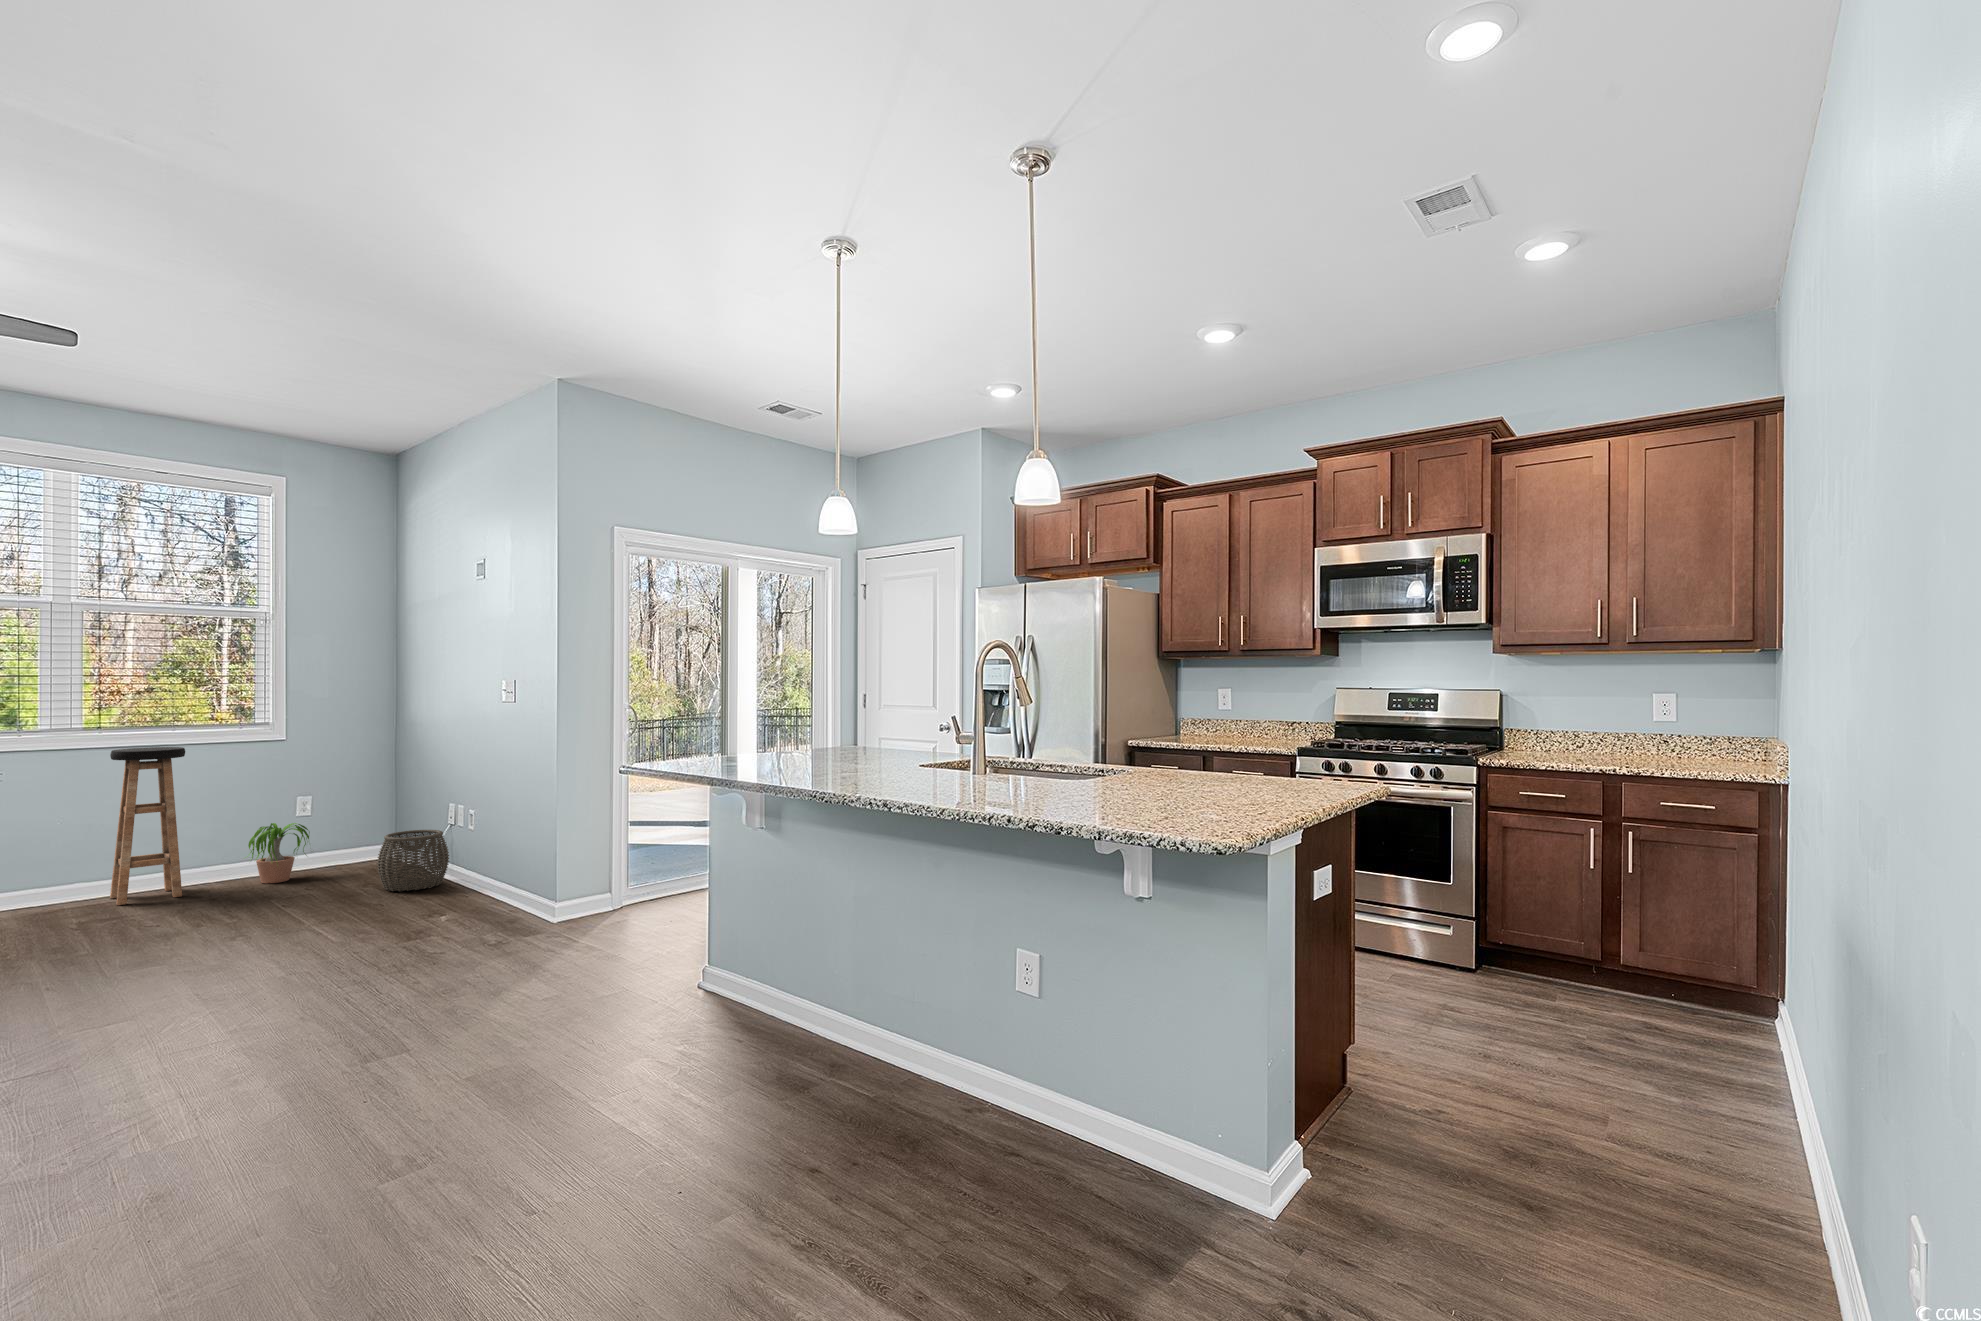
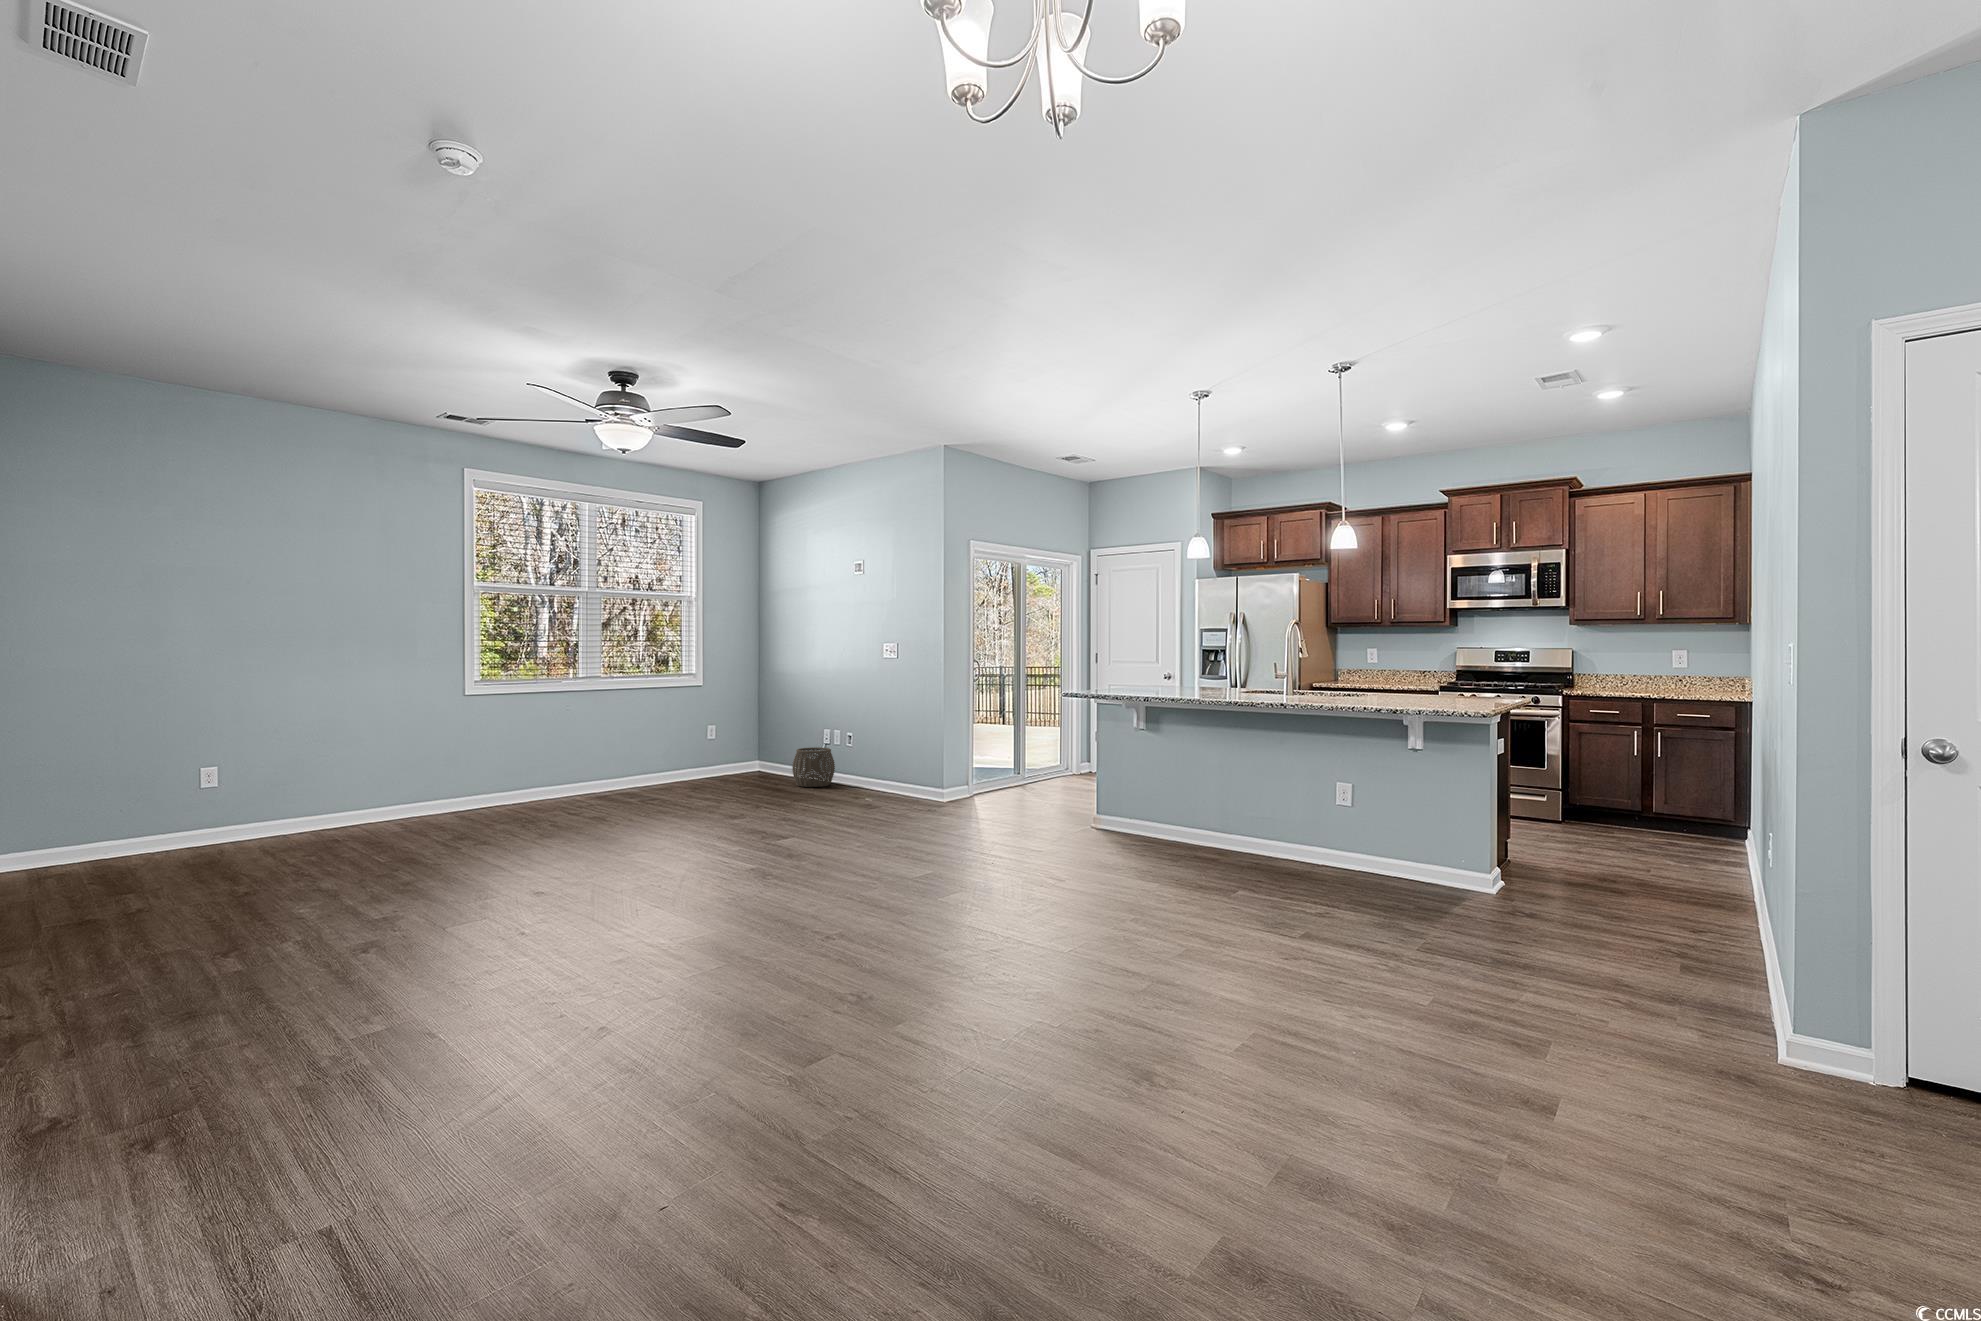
bar stool: present [110,747,185,905] -> none [625,689,671,793]
potted plant: present [248,823,310,883] -> none [693,743,737,783]

